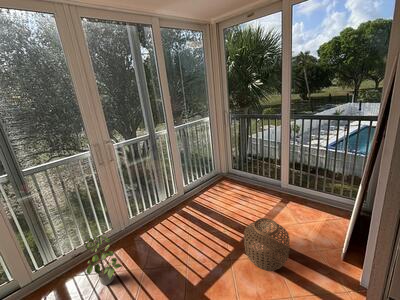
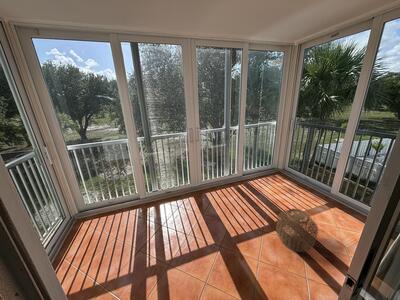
potted plant: present [84,235,122,285] -> none [171,182,191,214]

